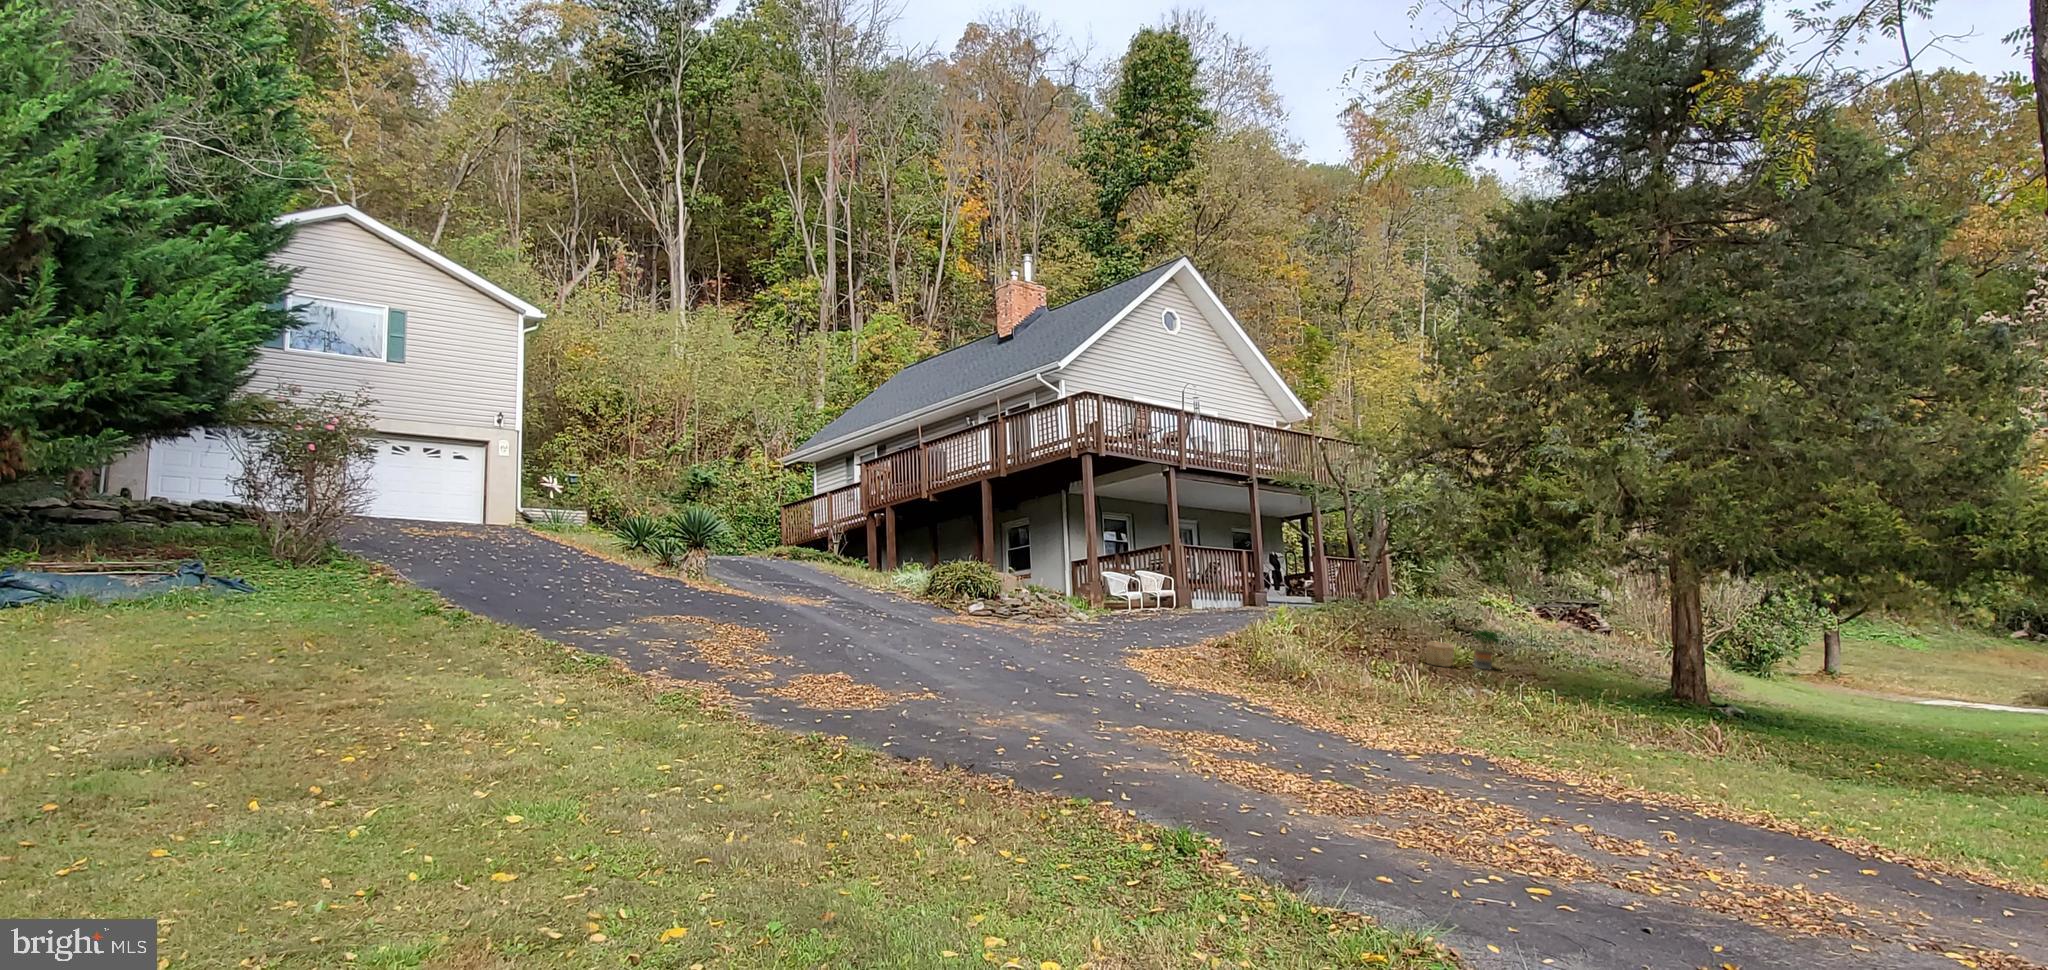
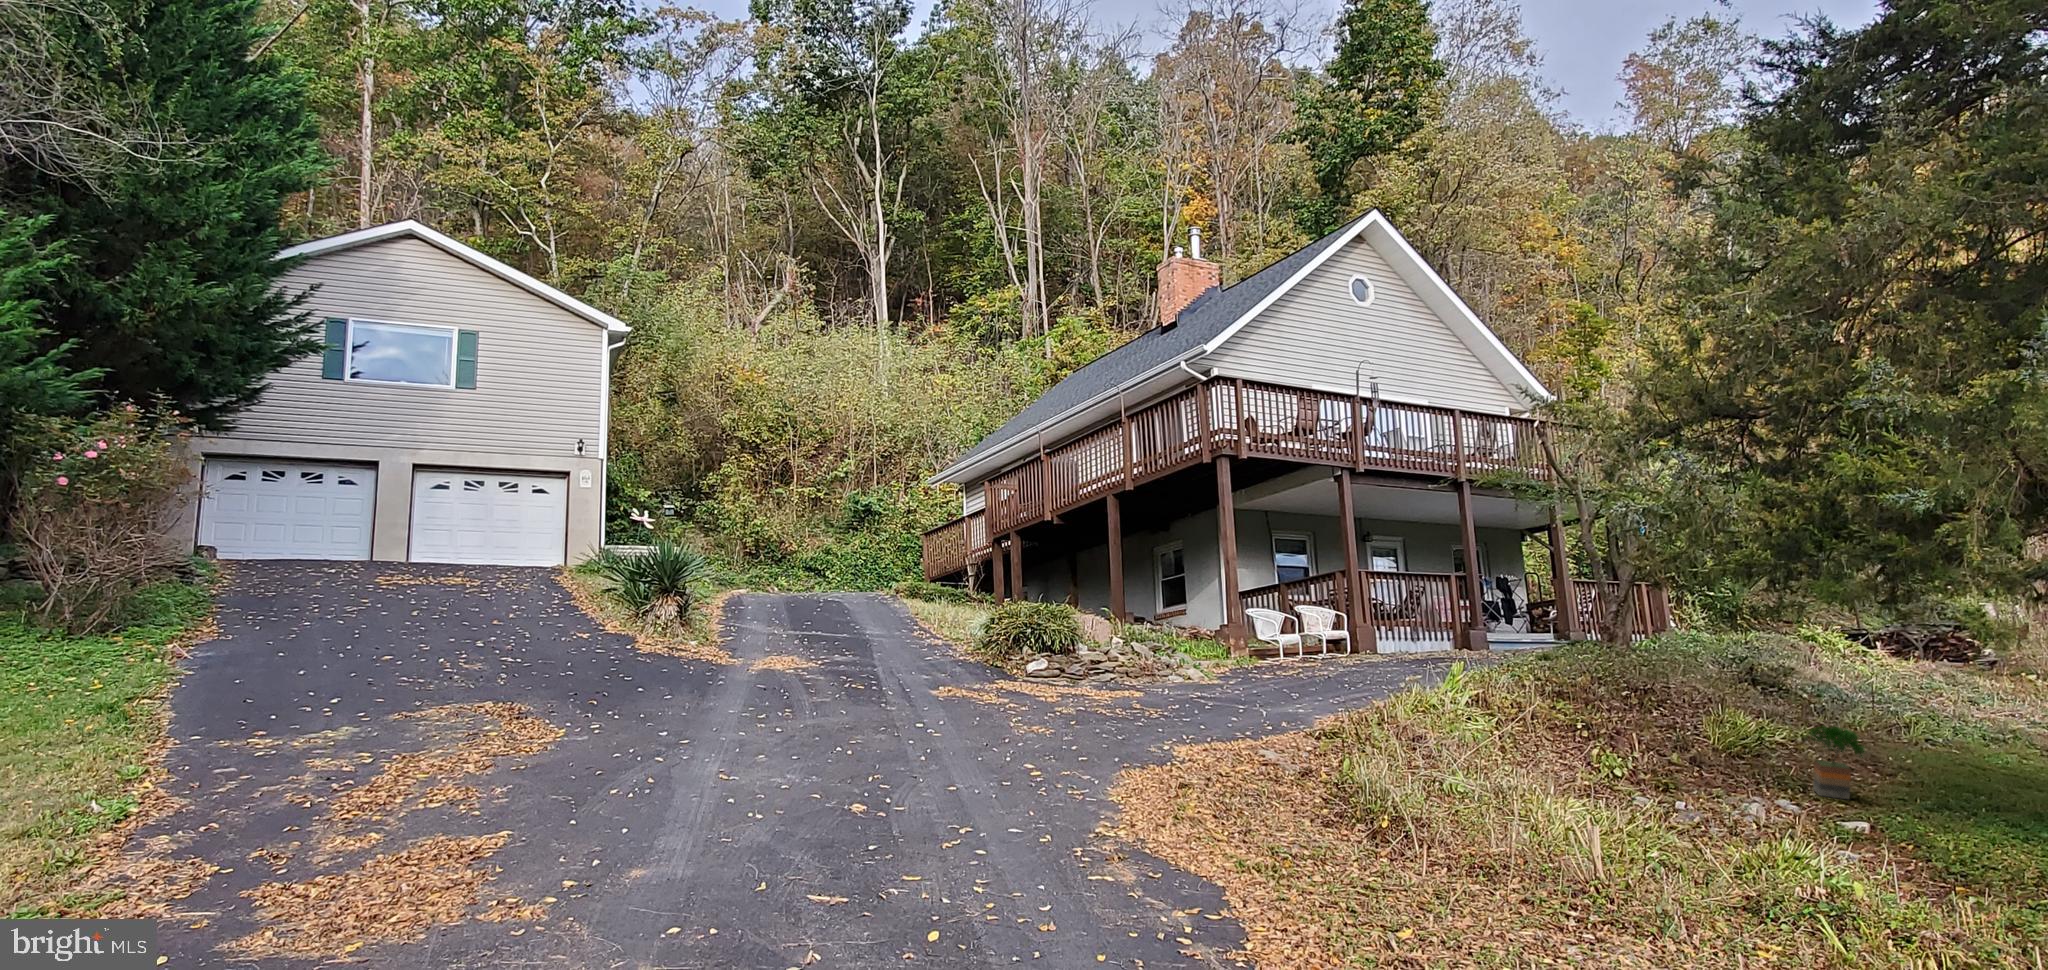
wooden bucket: present [1426,642,1454,667] -> none [1716,745,1774,793]

